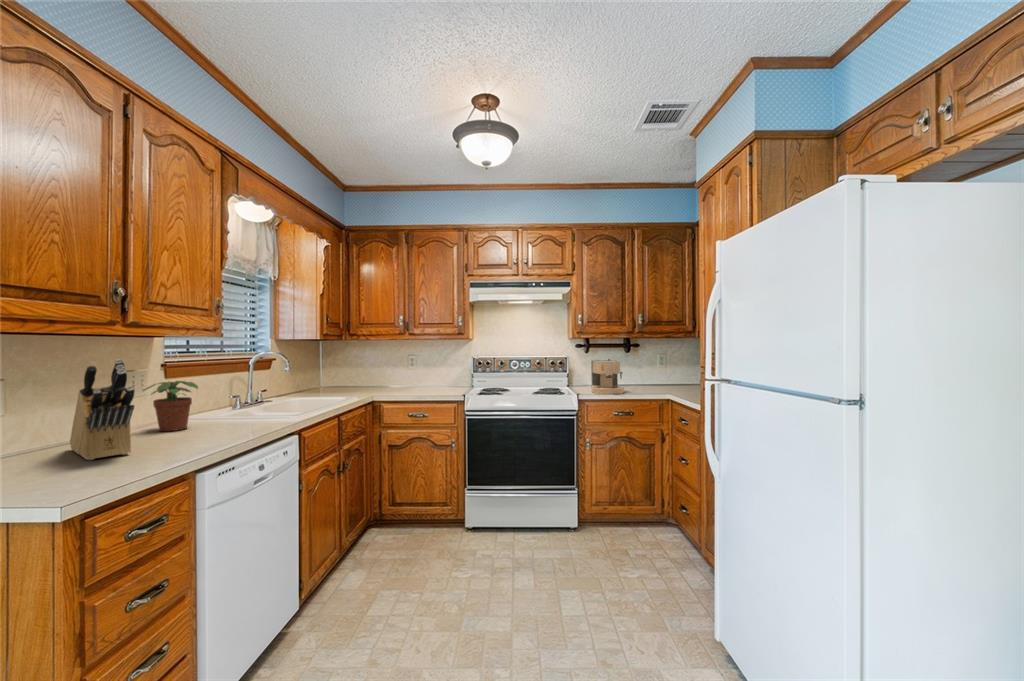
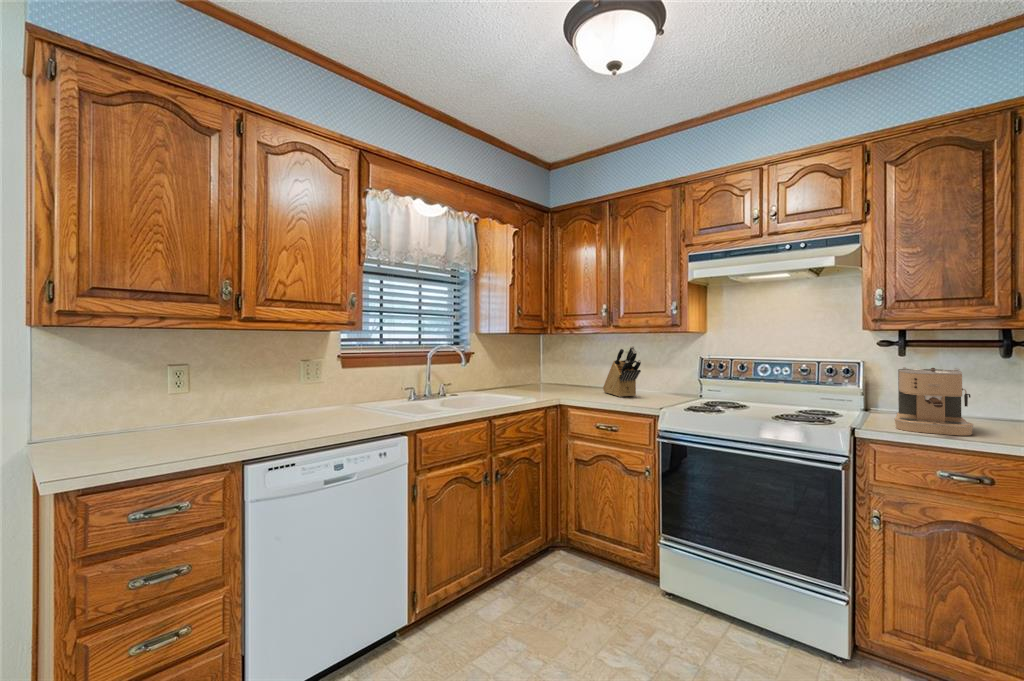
knife block: present [70,359,134,460] -> present [603,346,641,397]
potted plant: present [143,381,198,431] -> none [287,373,334,419]

